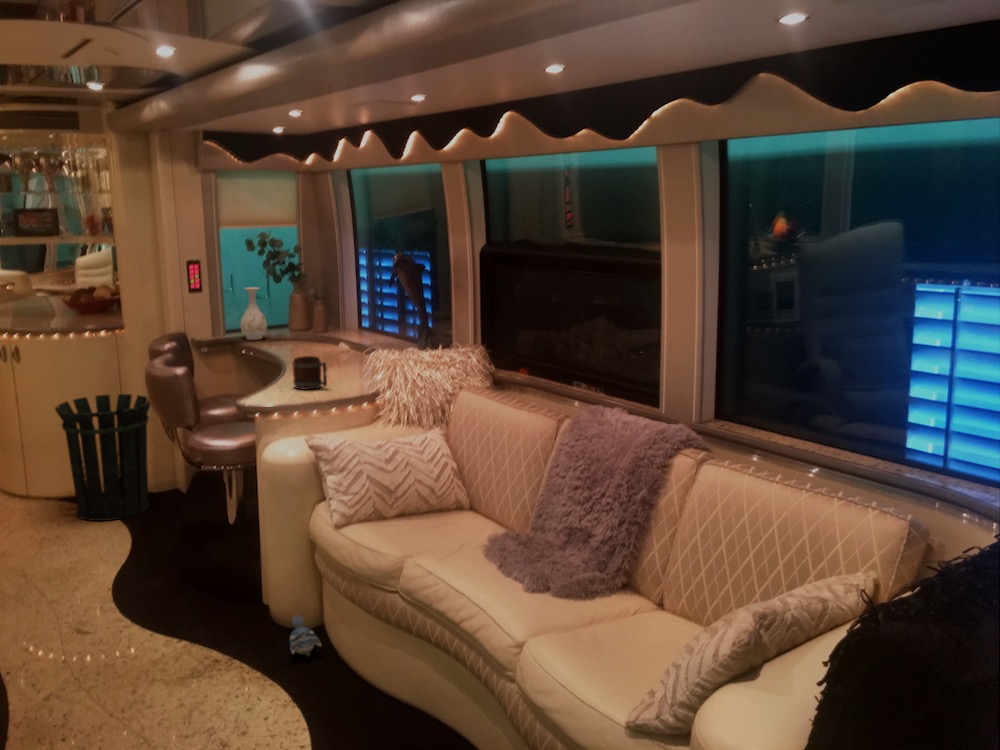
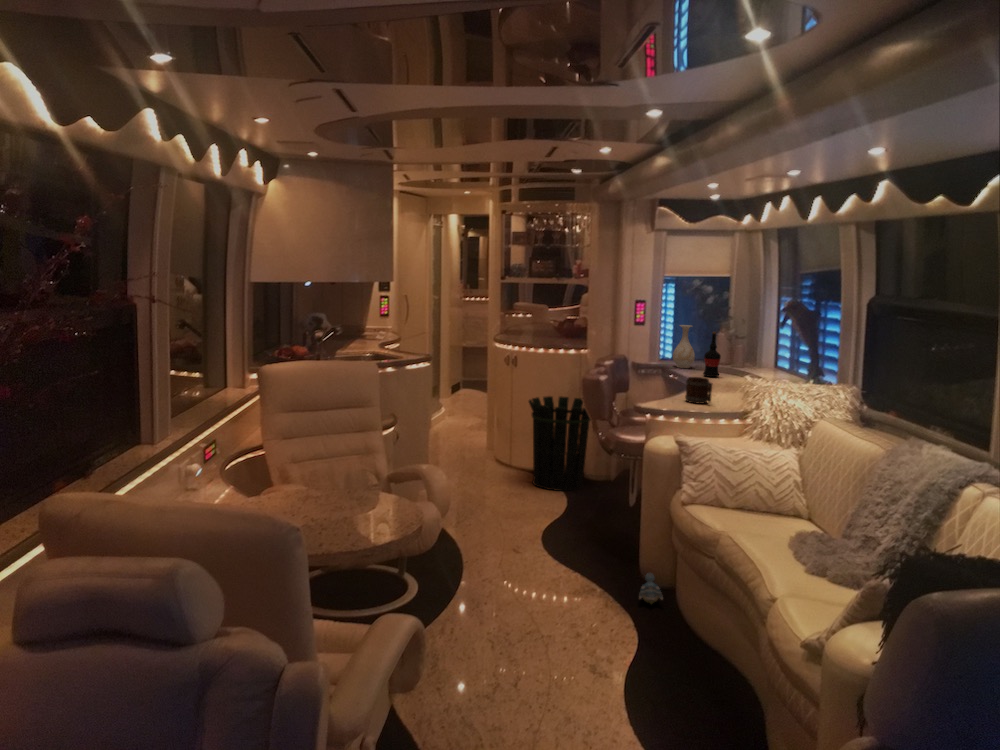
wine bottle: none [285,294,305,348] -> present [703,332,721,377]

